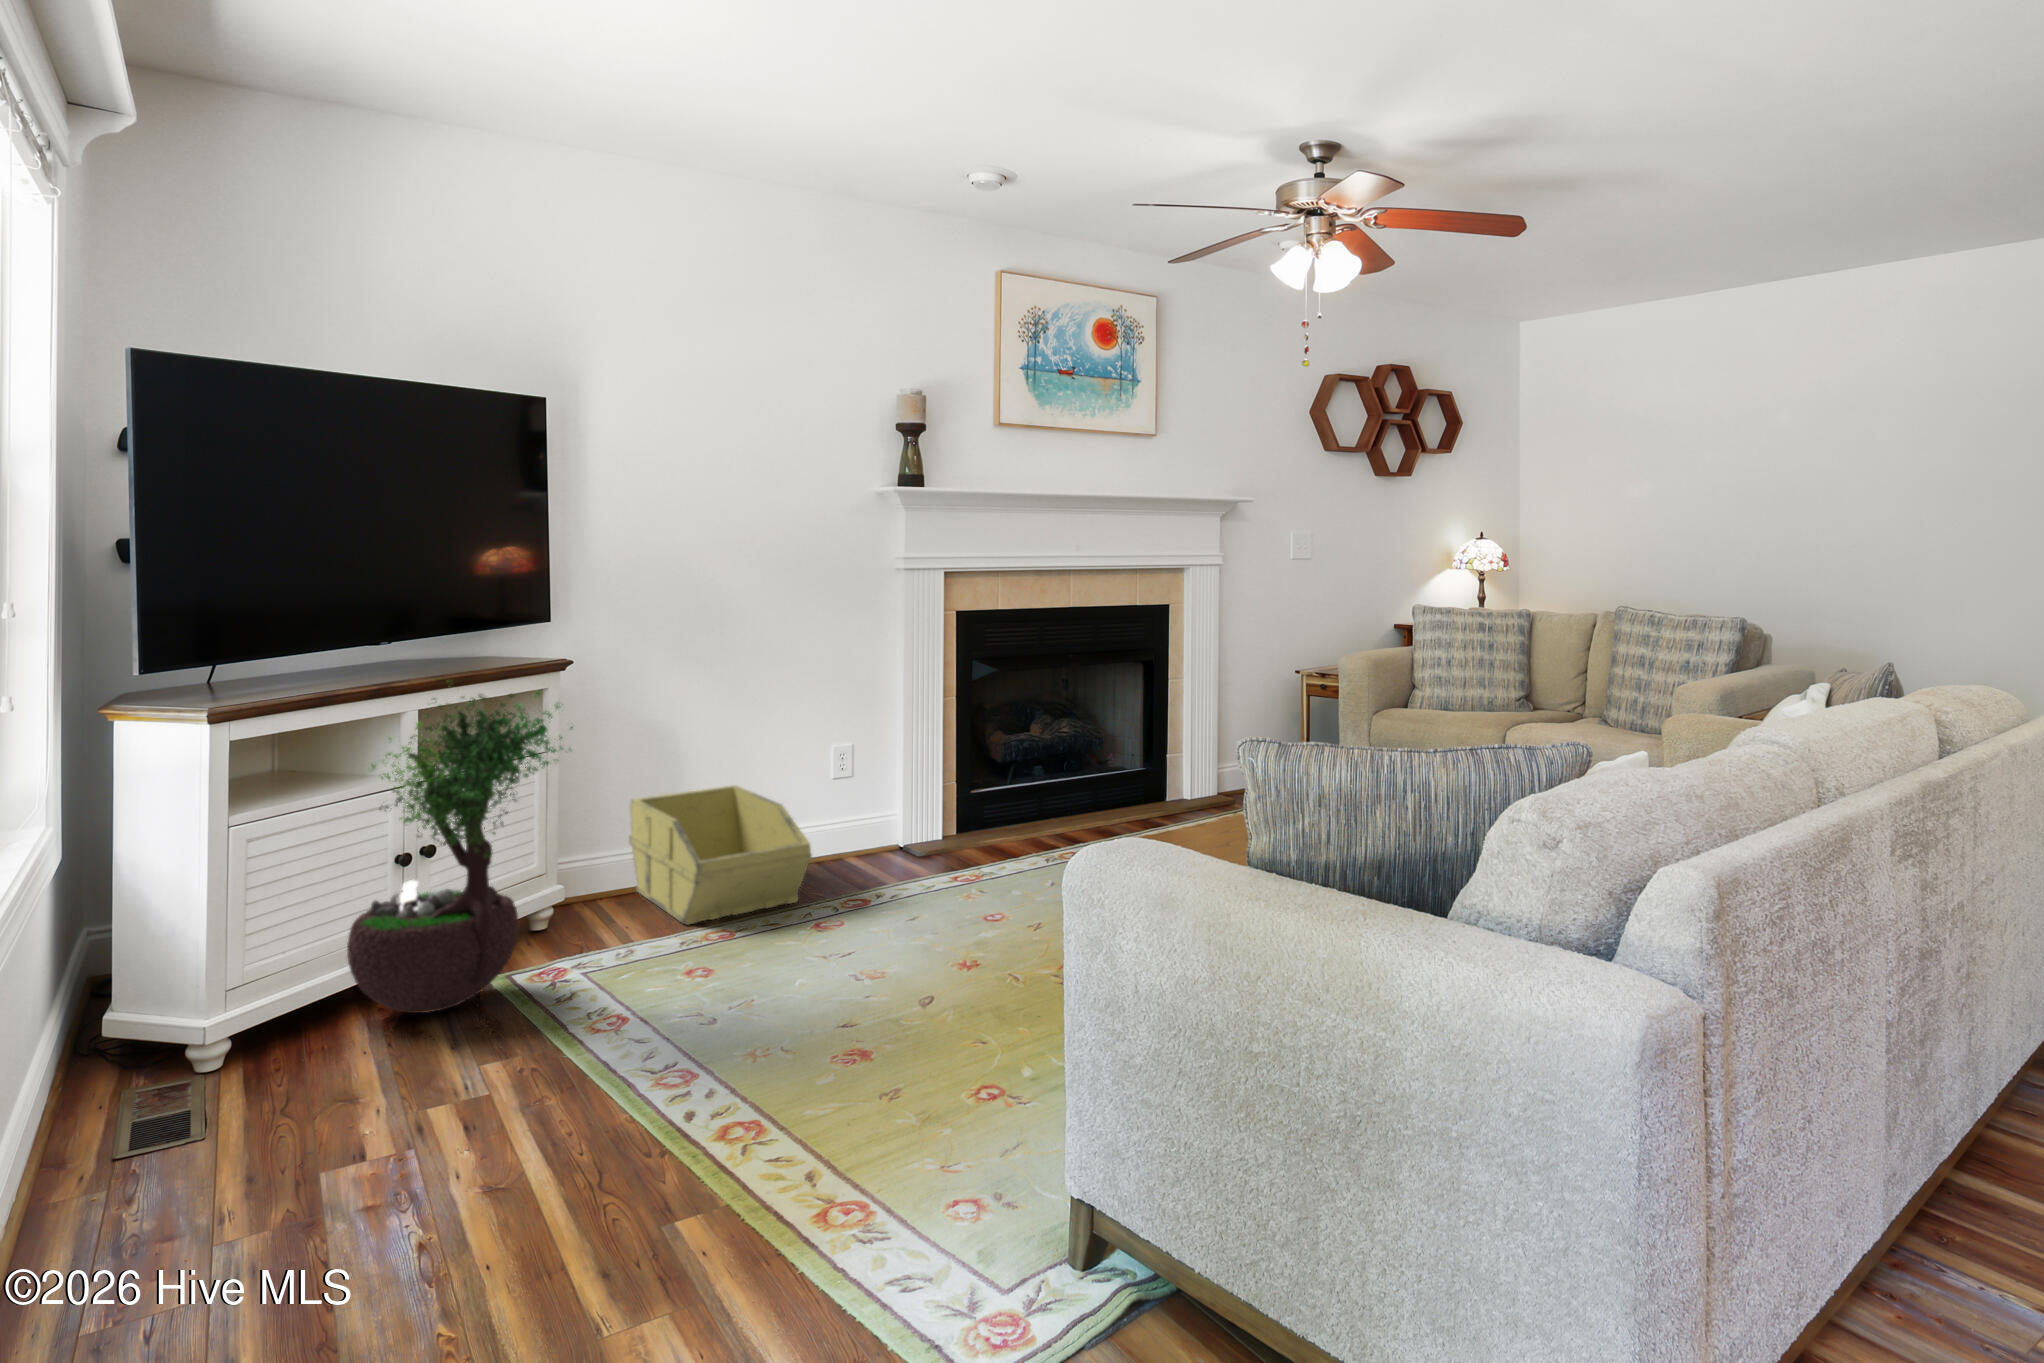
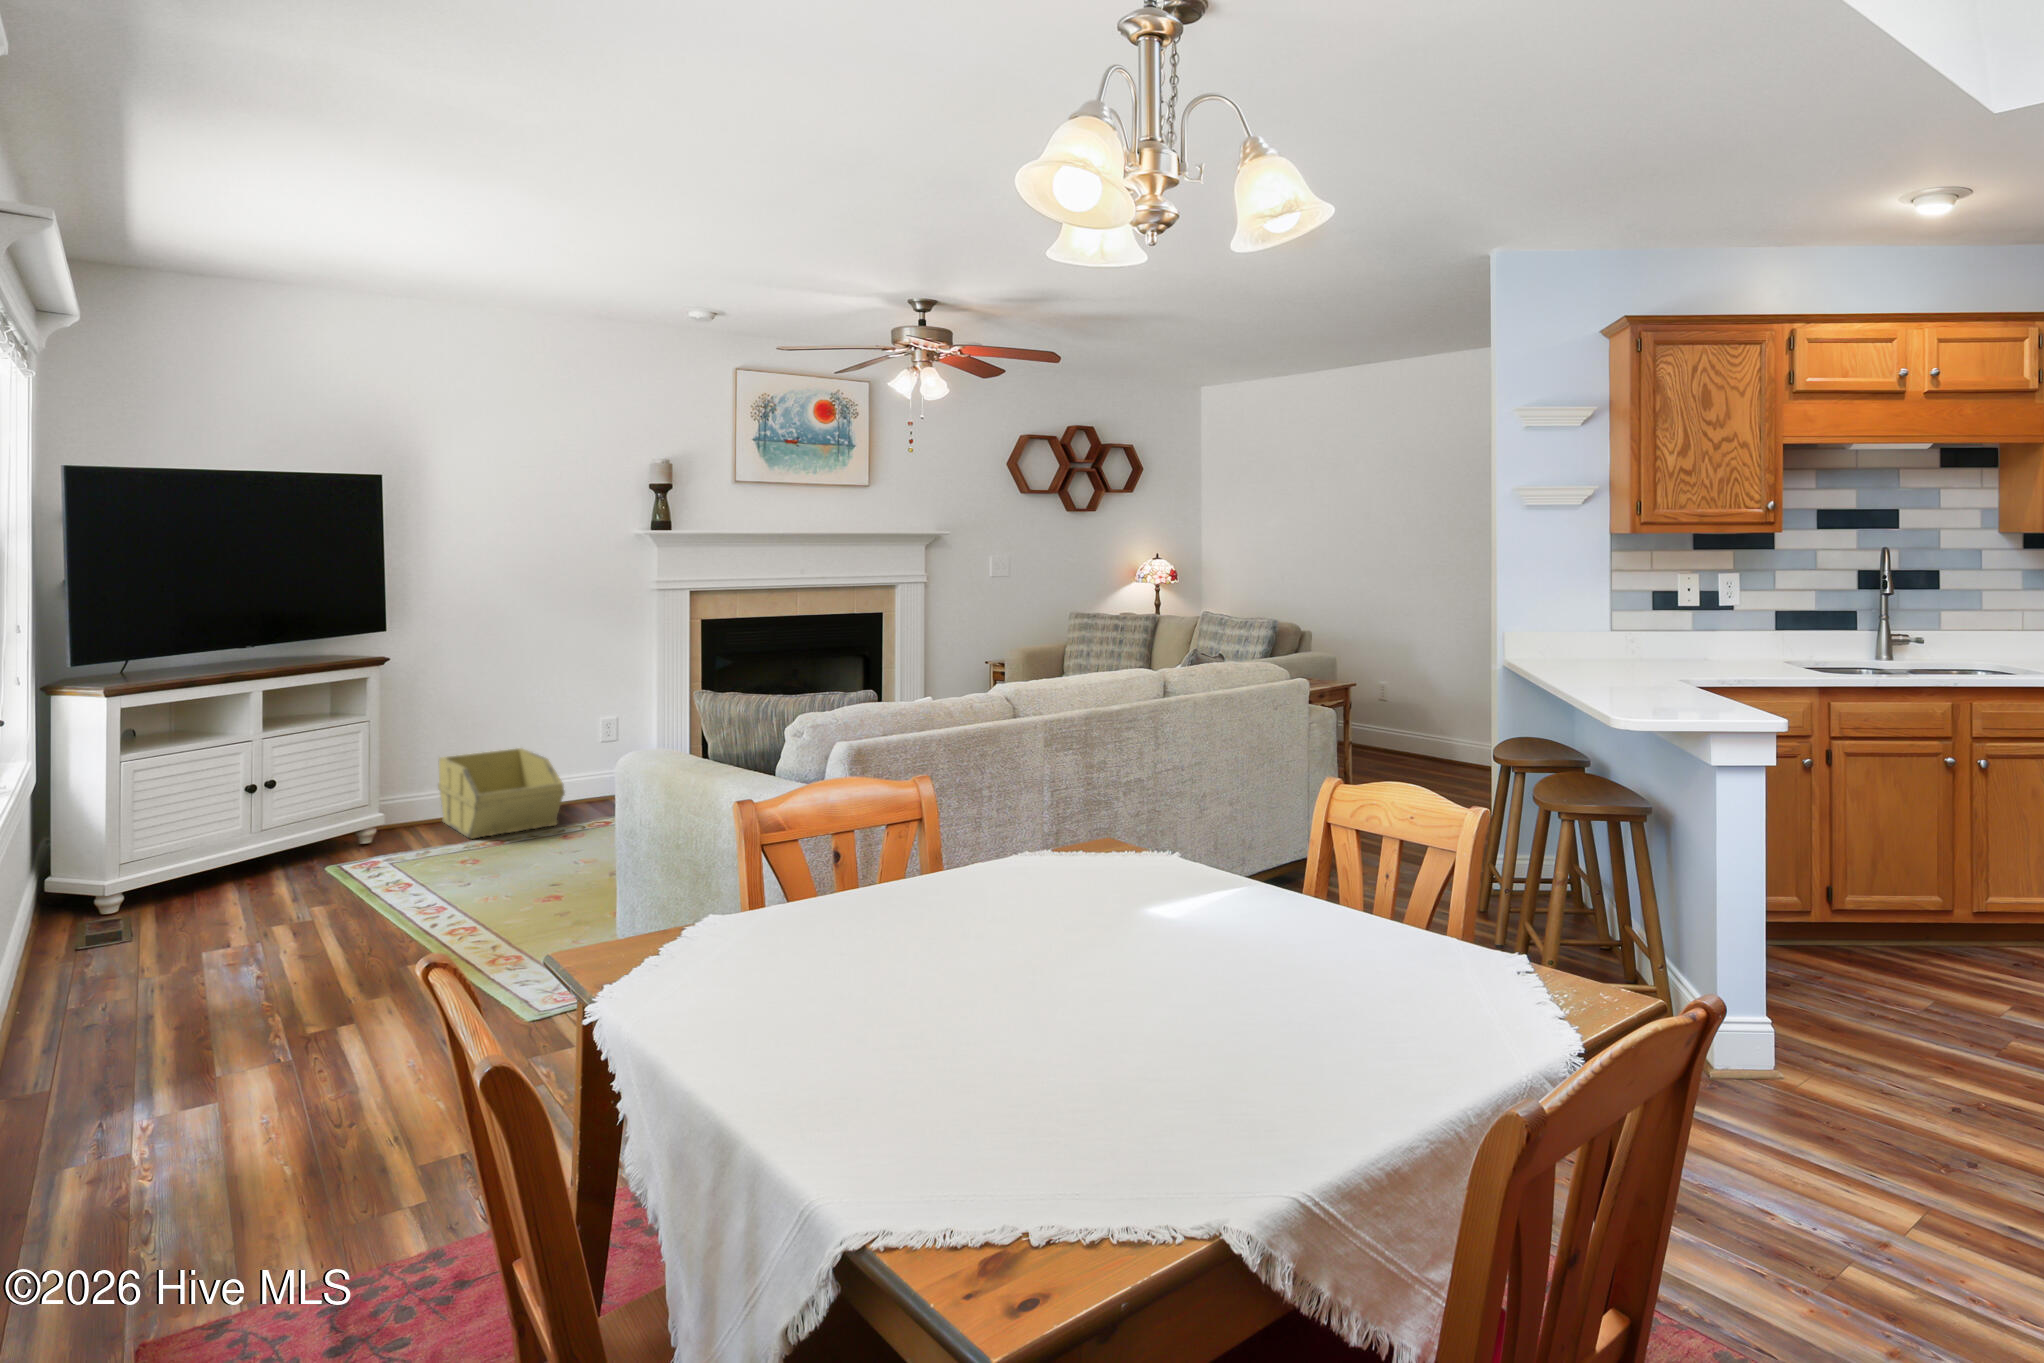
potted tree: present [347,681,573,1013] -> none [223,669,379,885]

